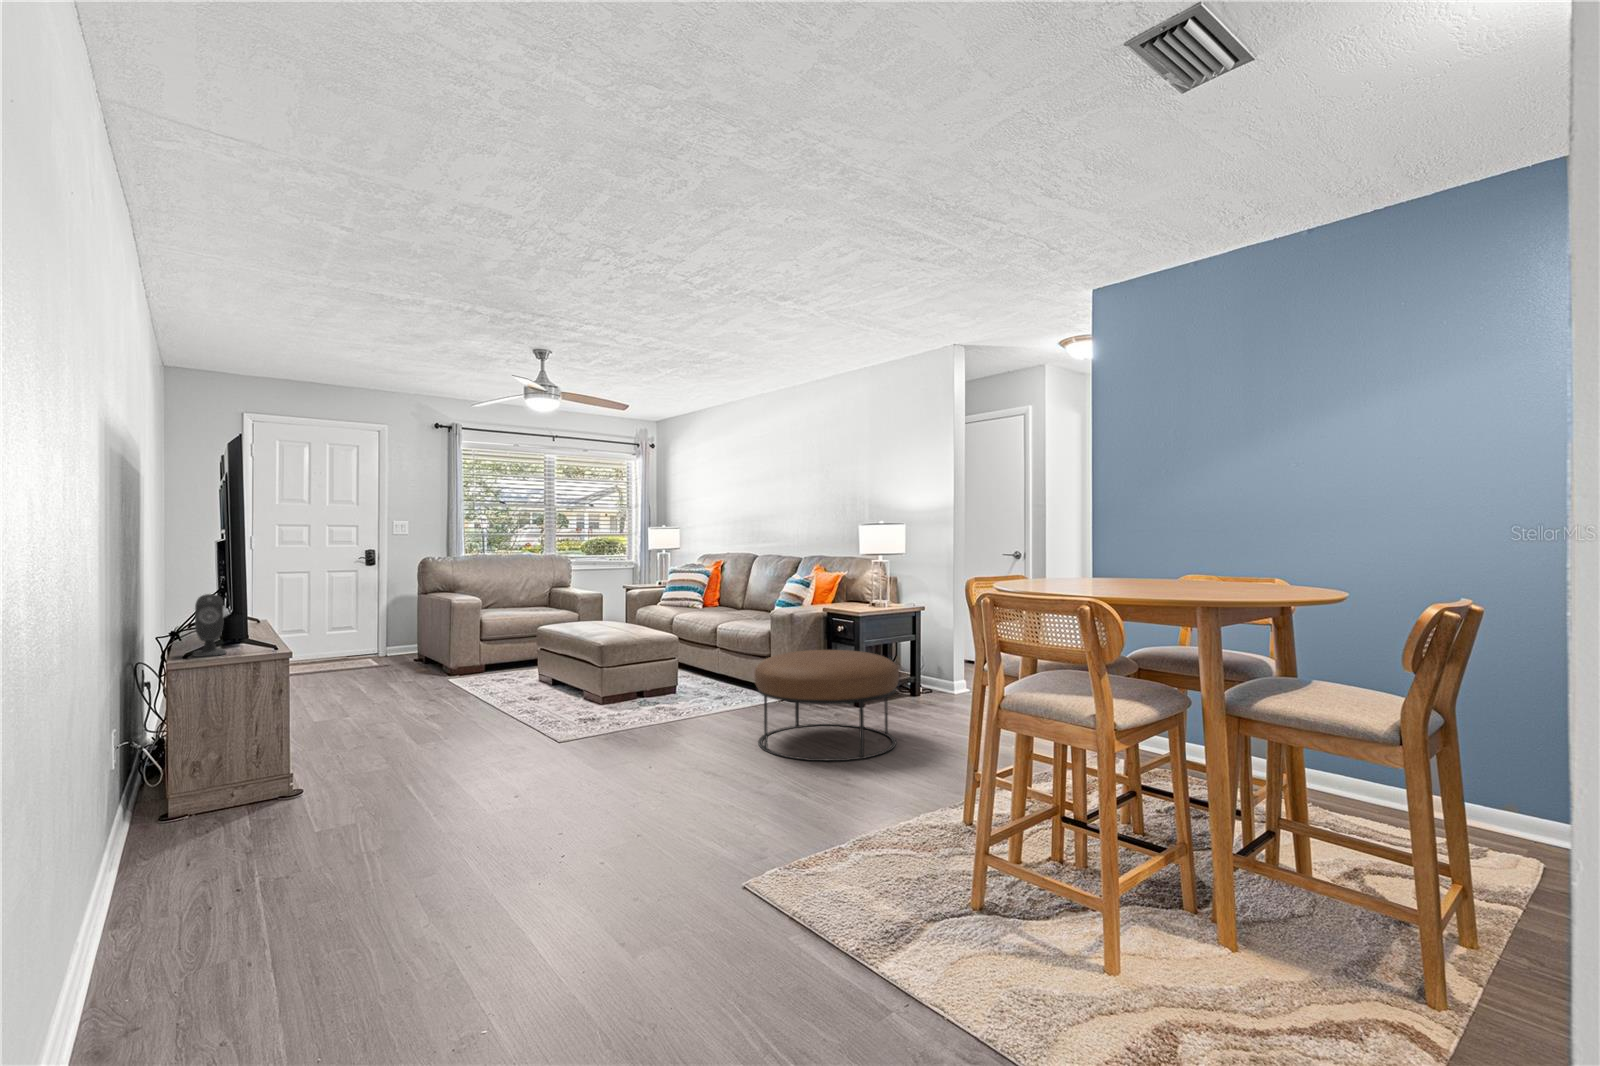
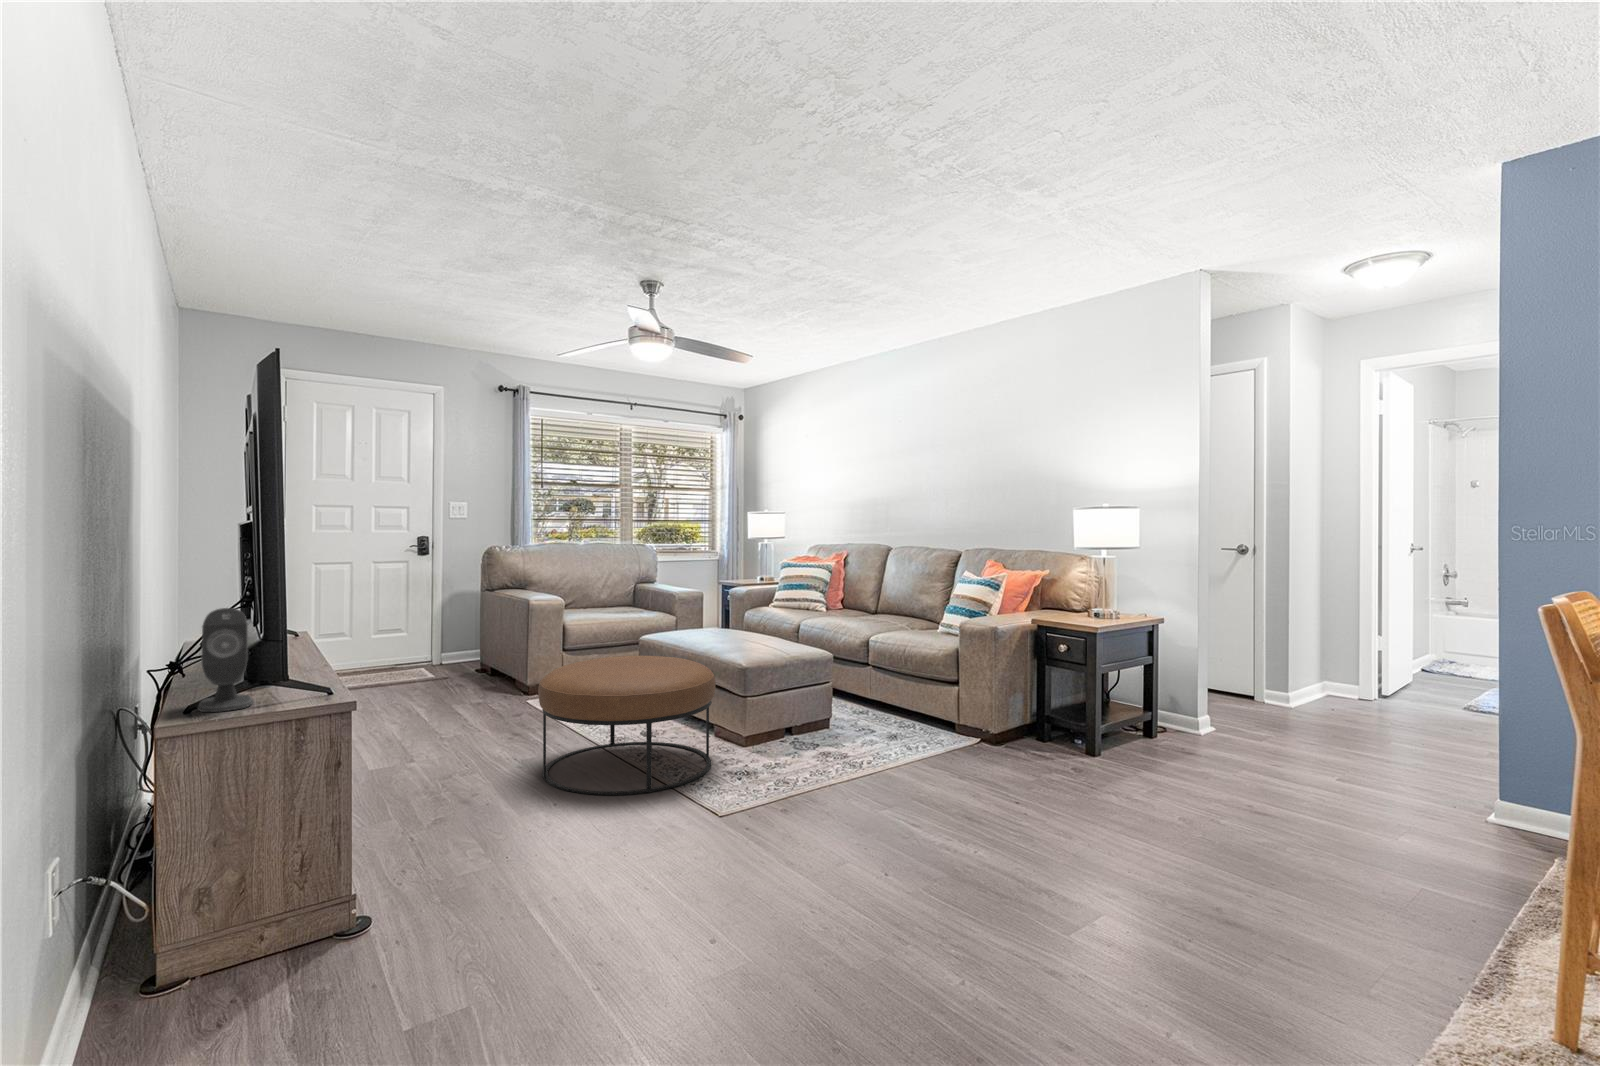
ottoman: present [755,650,899,761] -> present [538,656,716,795]

